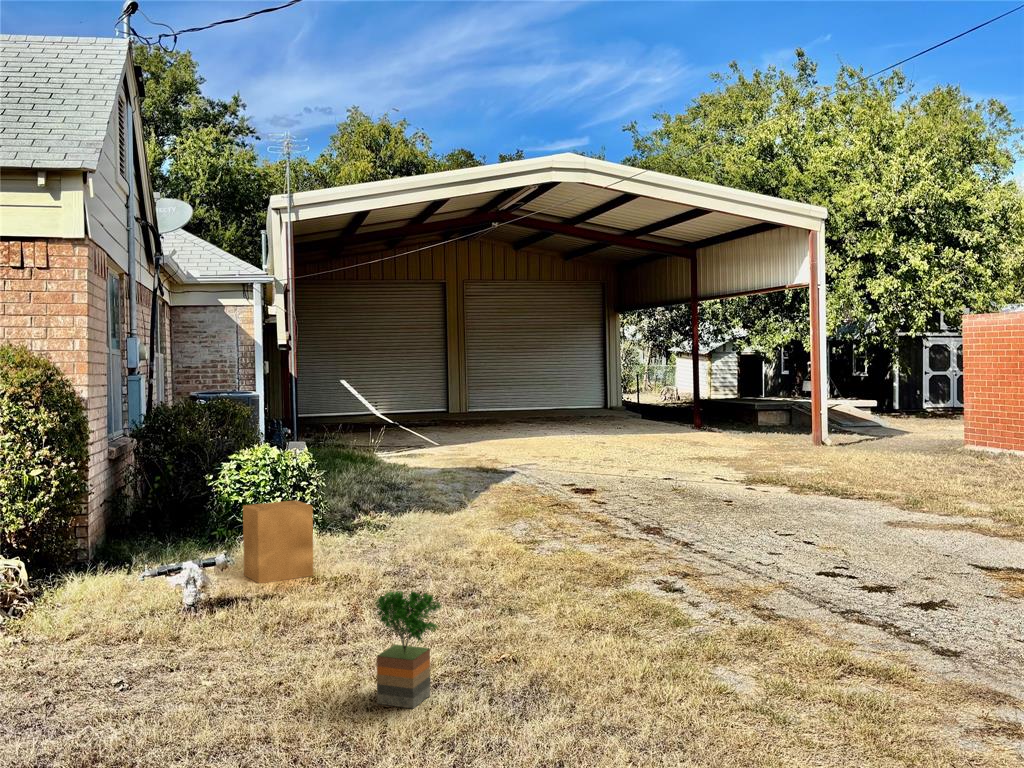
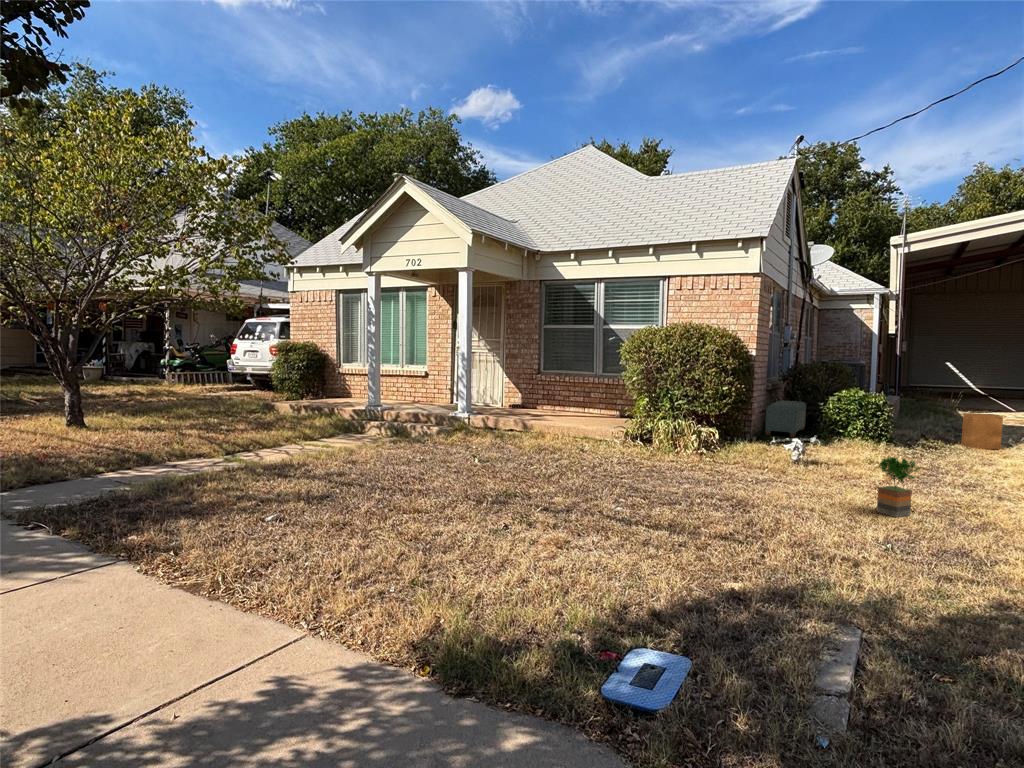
bench: none [113,474,181,546] -> present [765,401,806,437]
cardboard box: present [243,500,313,583] -> present [961,413,1003,449]

